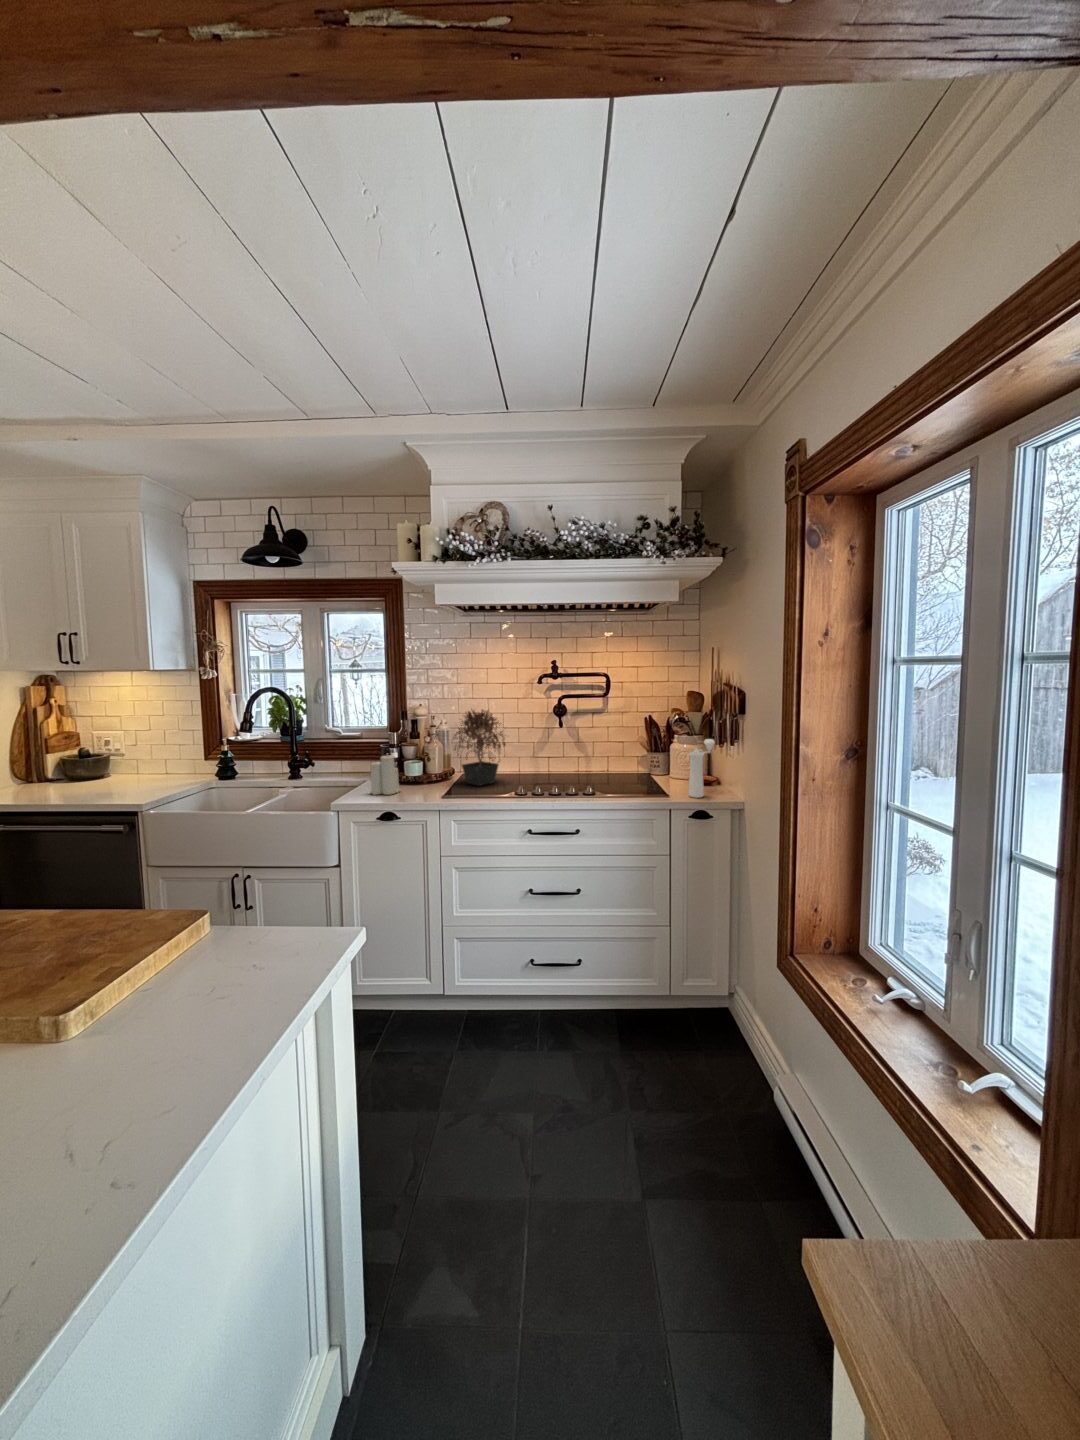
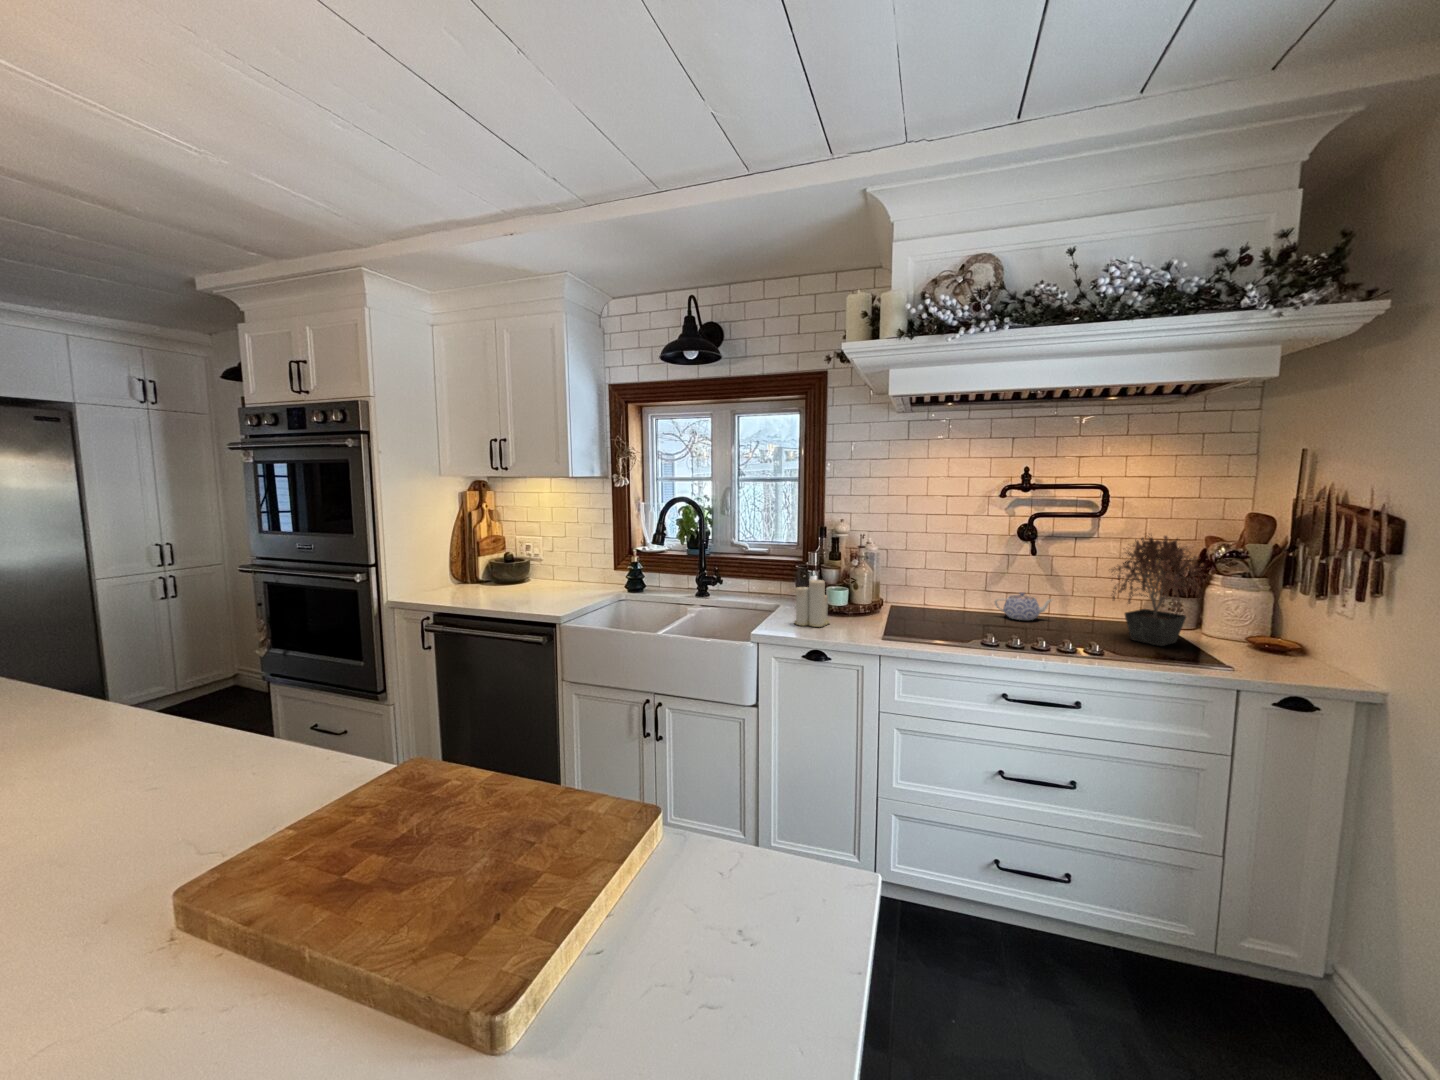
potted plant: present [454,709,506,786] -> present [1111,535,1205,646]
pepper mill: present [689,739,715,798] -> none [1265,585,1313,672]
teapot: none [535,756,576,778] -> present [995,592,1052,620]

